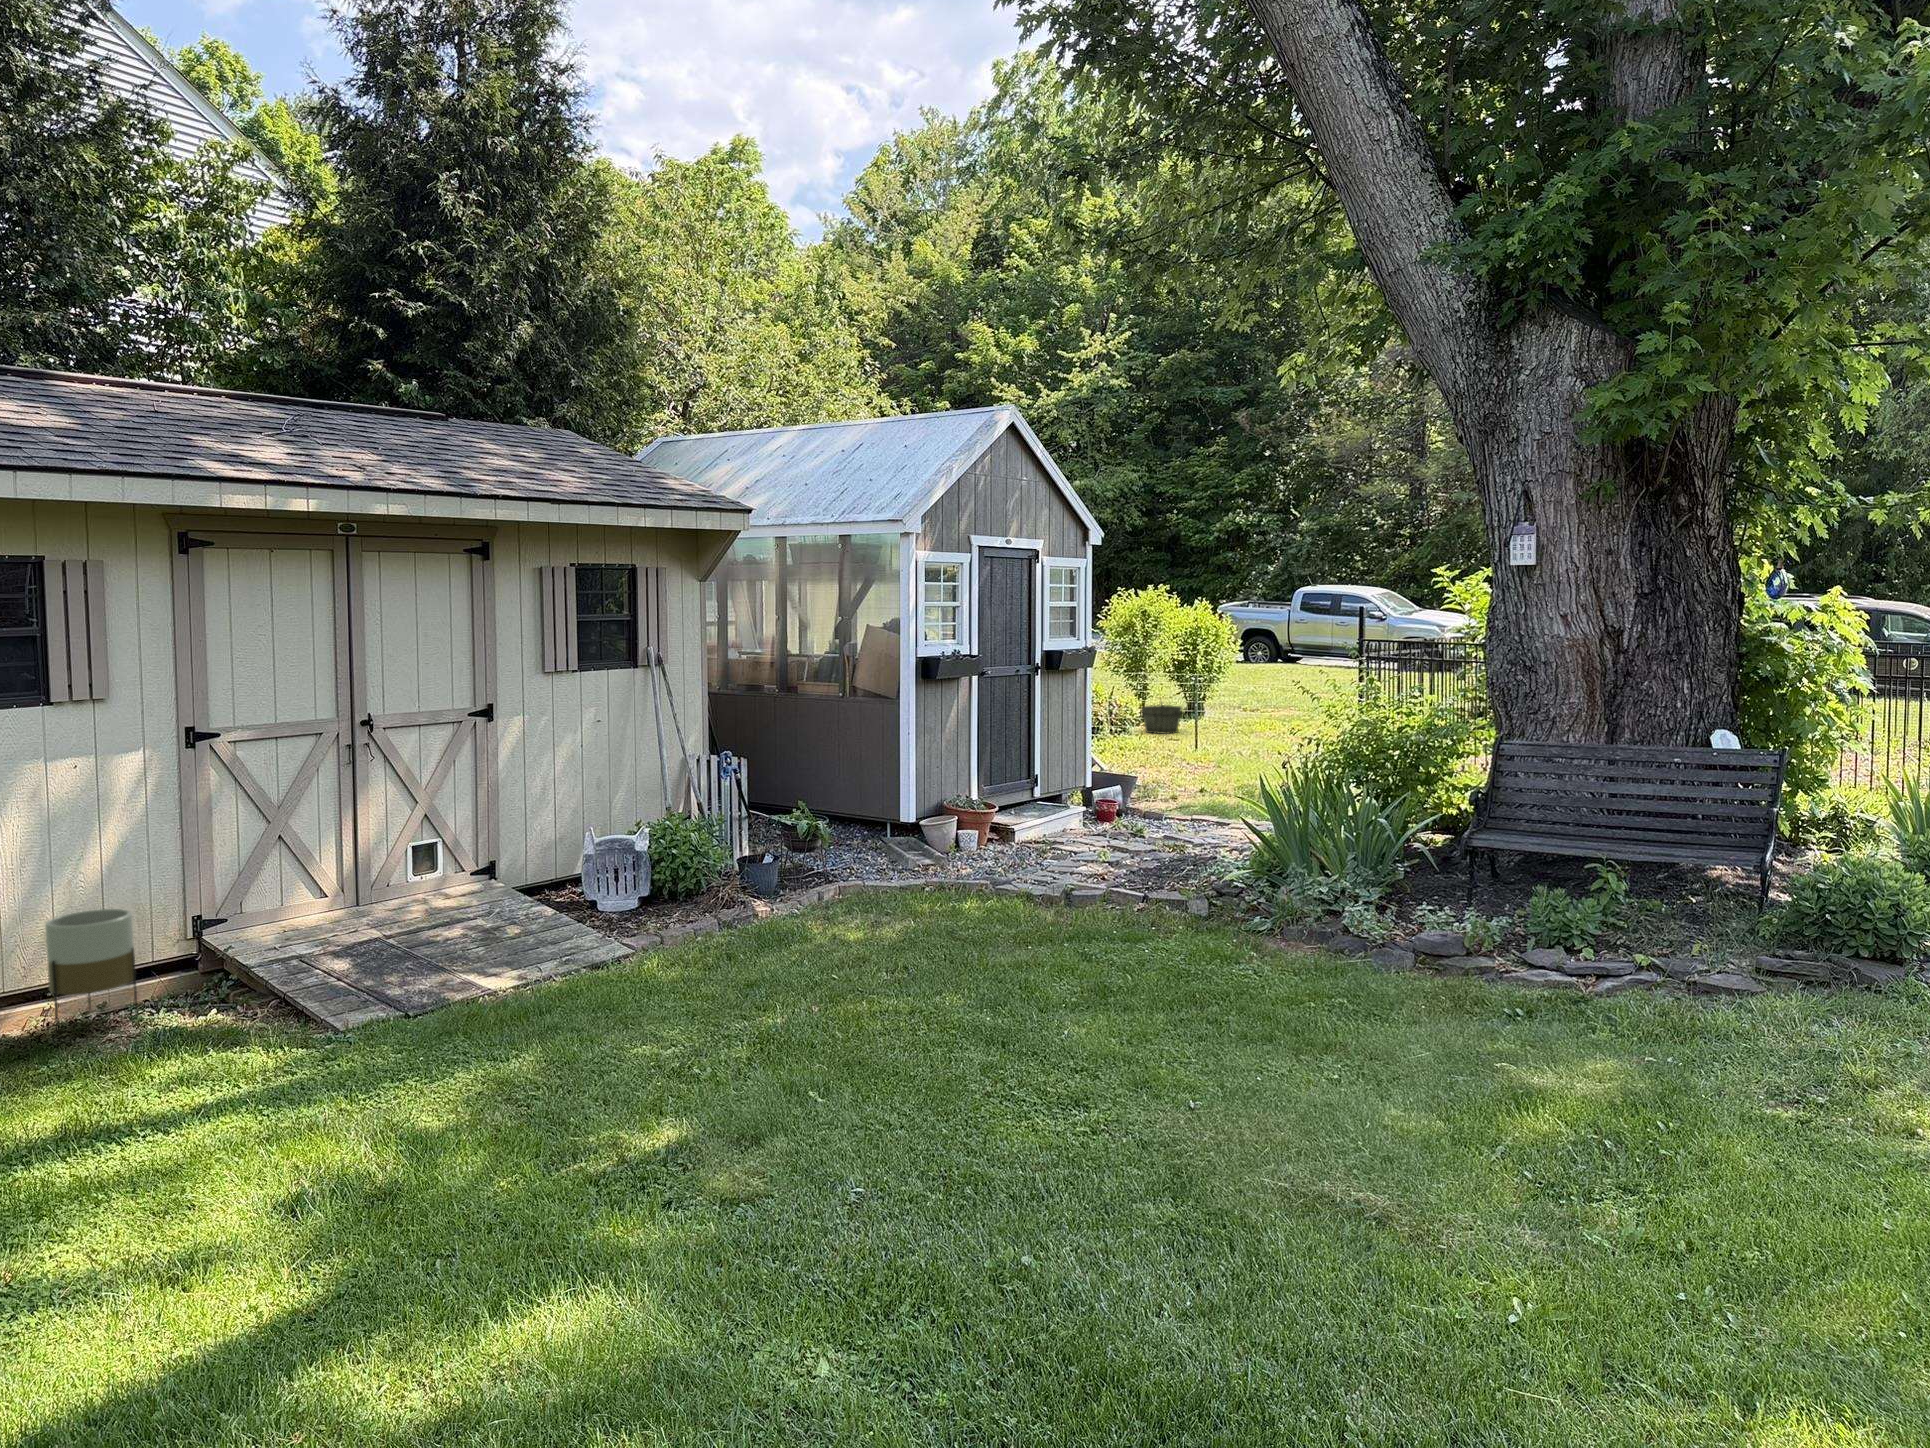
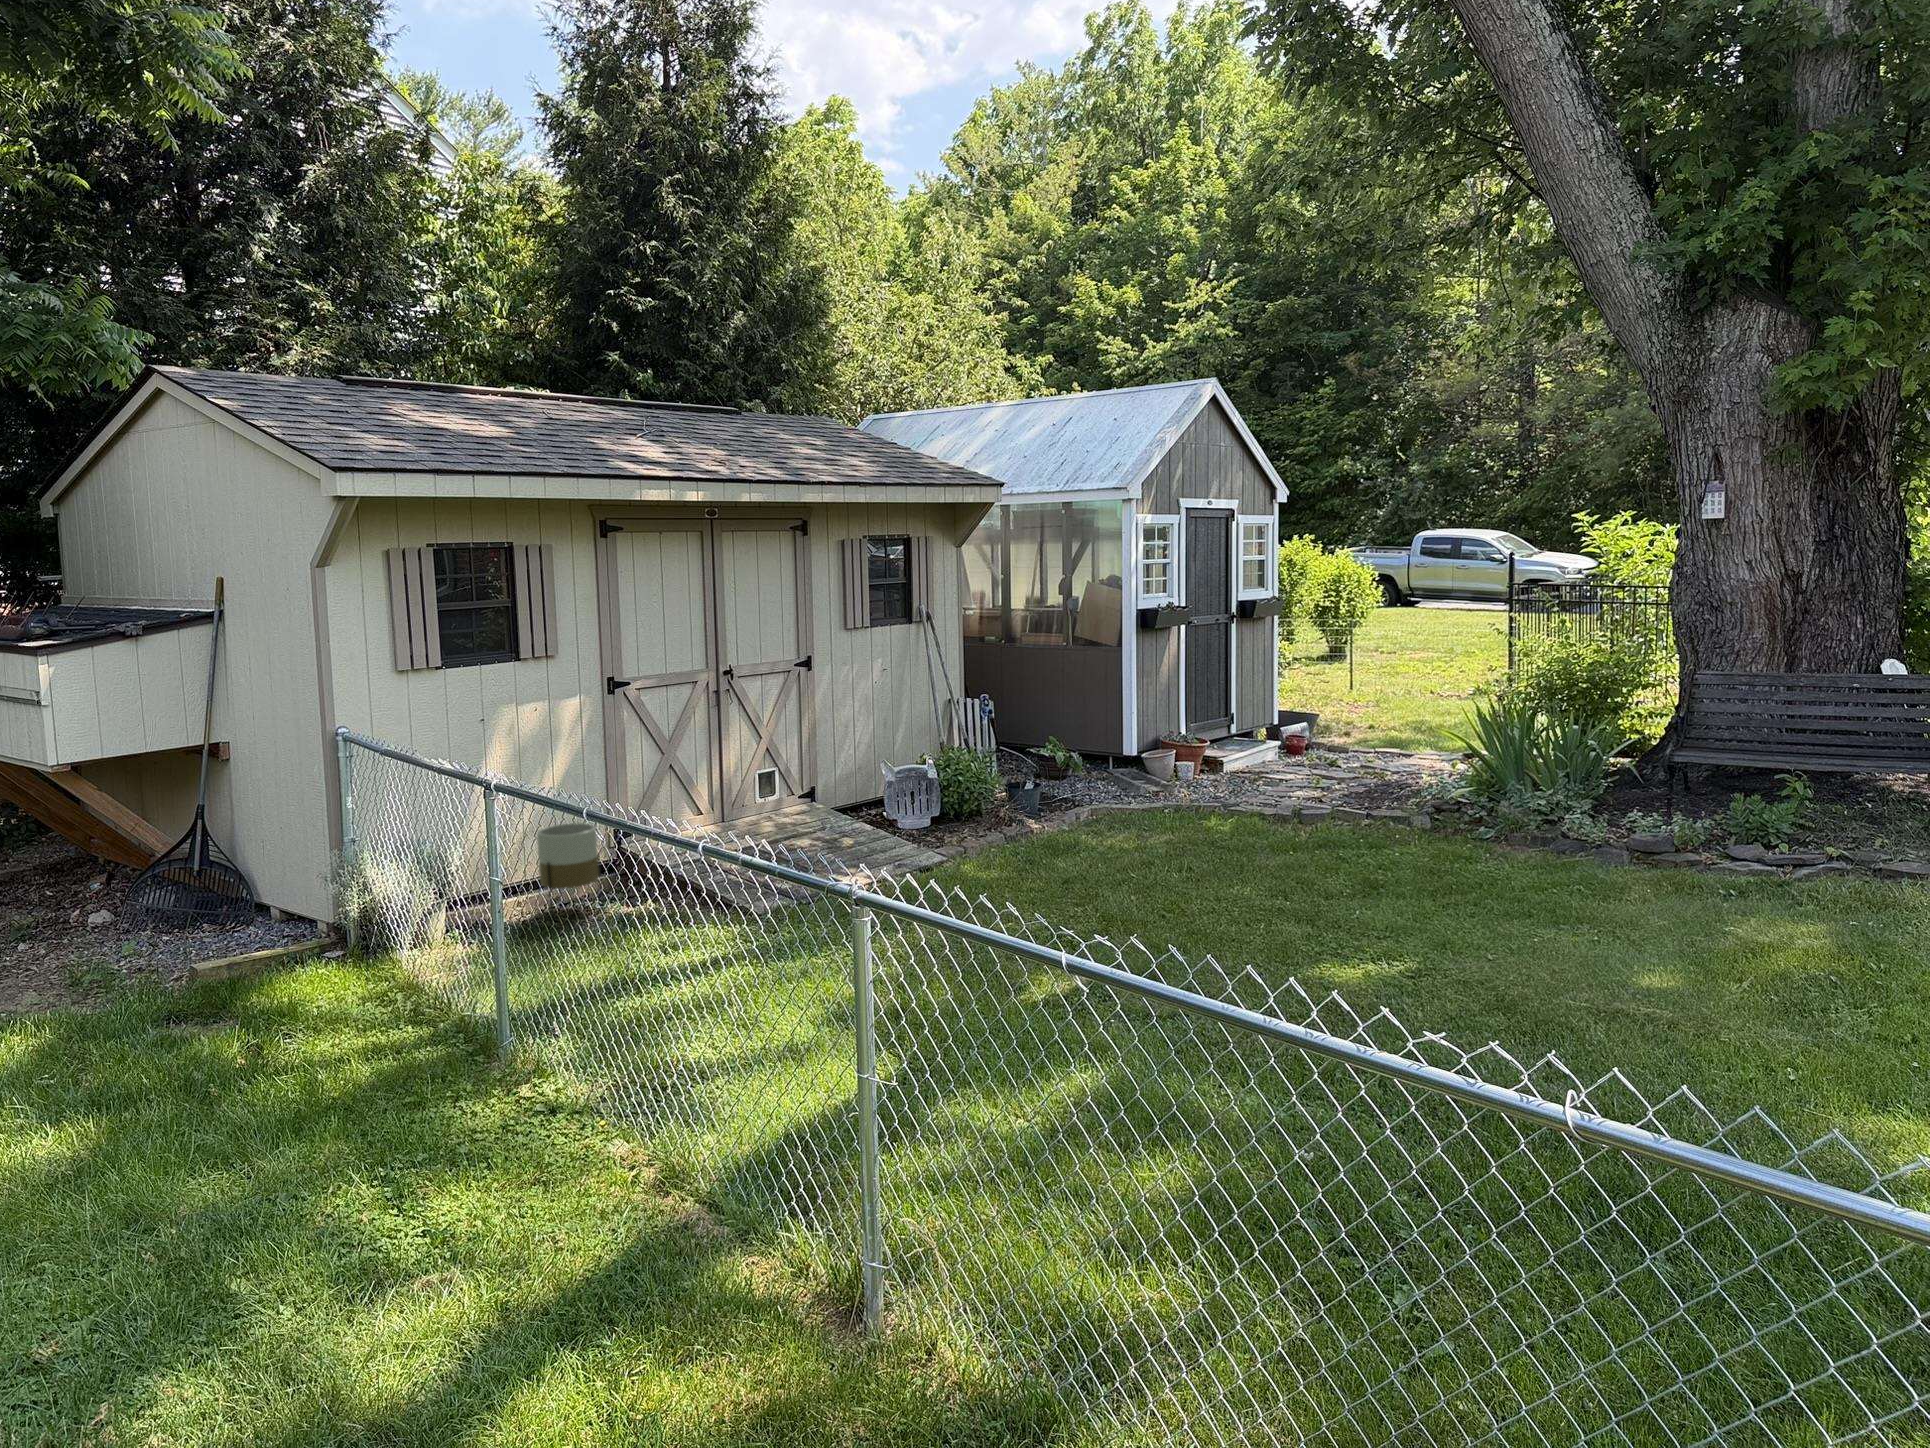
wooden bucket: present [1142,702,1182,734] -> none [1288,640,1327,674]

